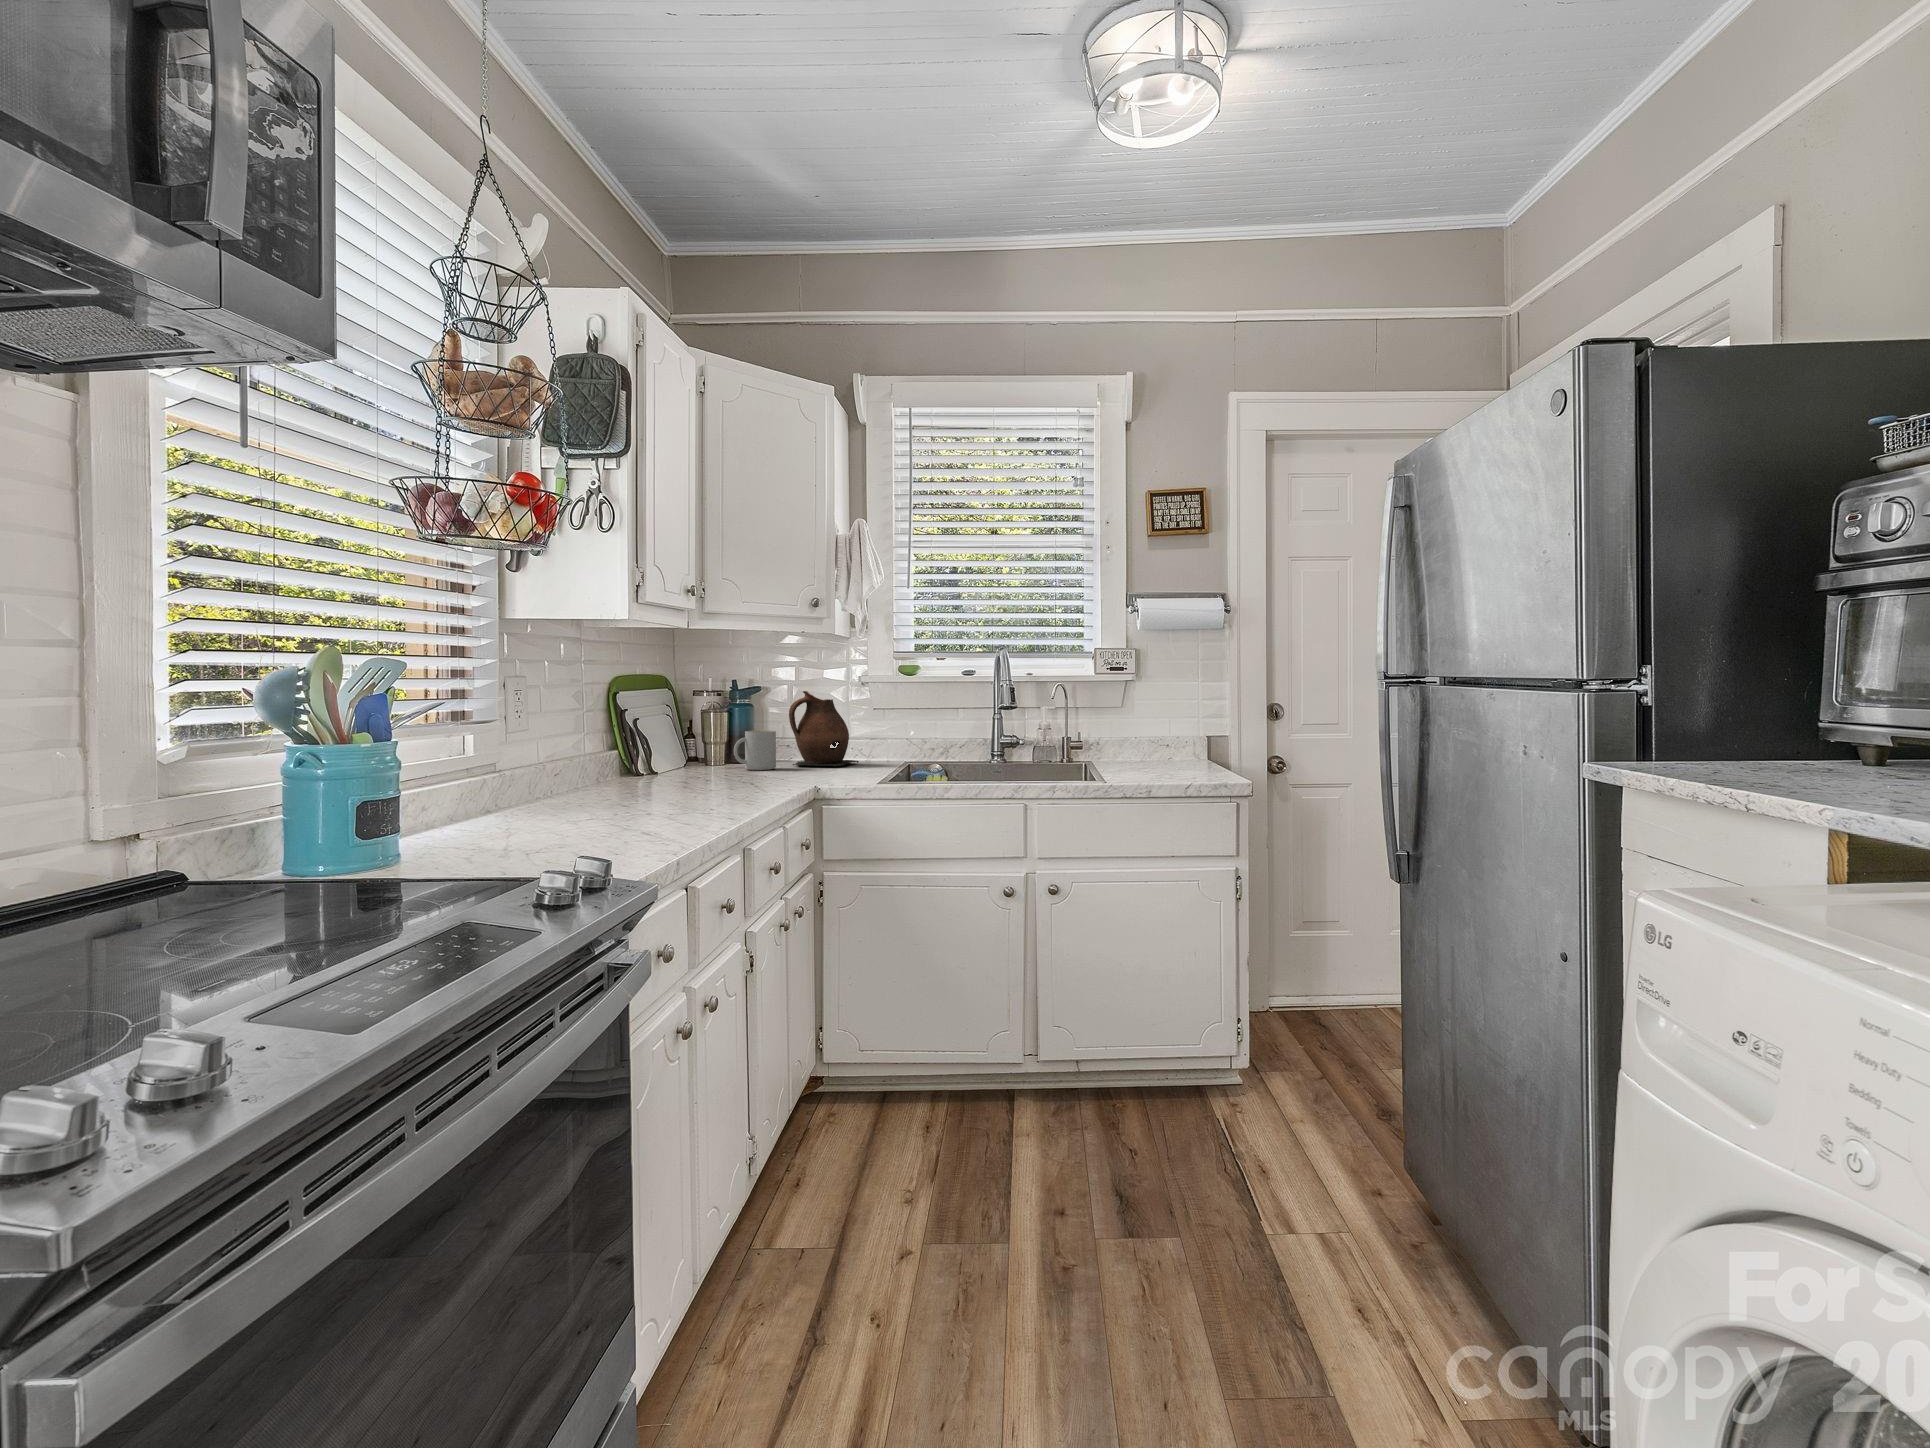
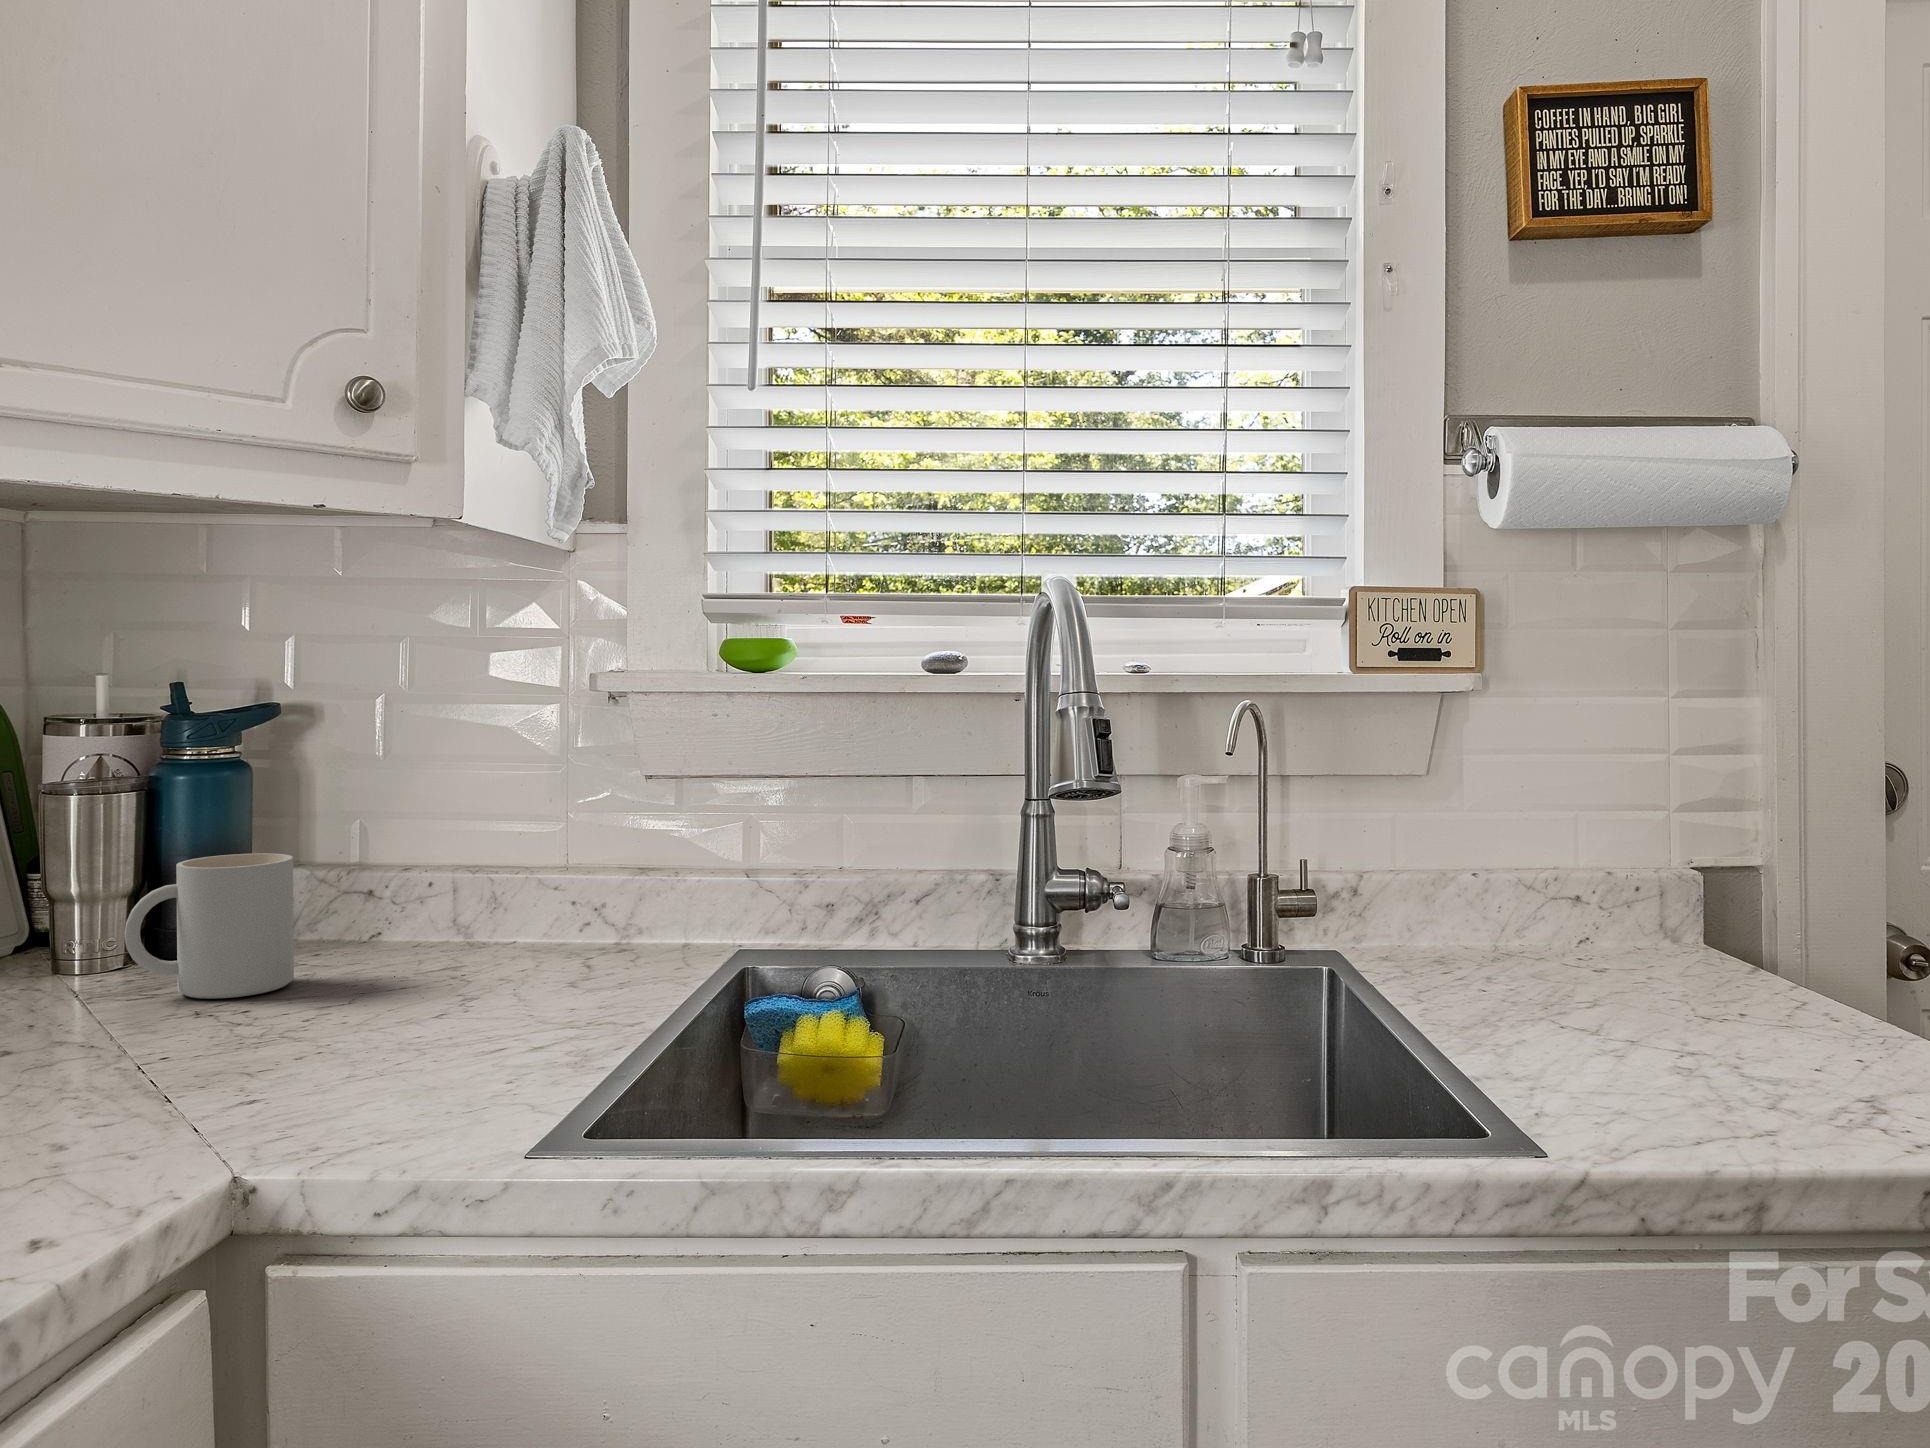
ceramic pitcher: present [789,691,859,767] -> none [365,720,606,974]

